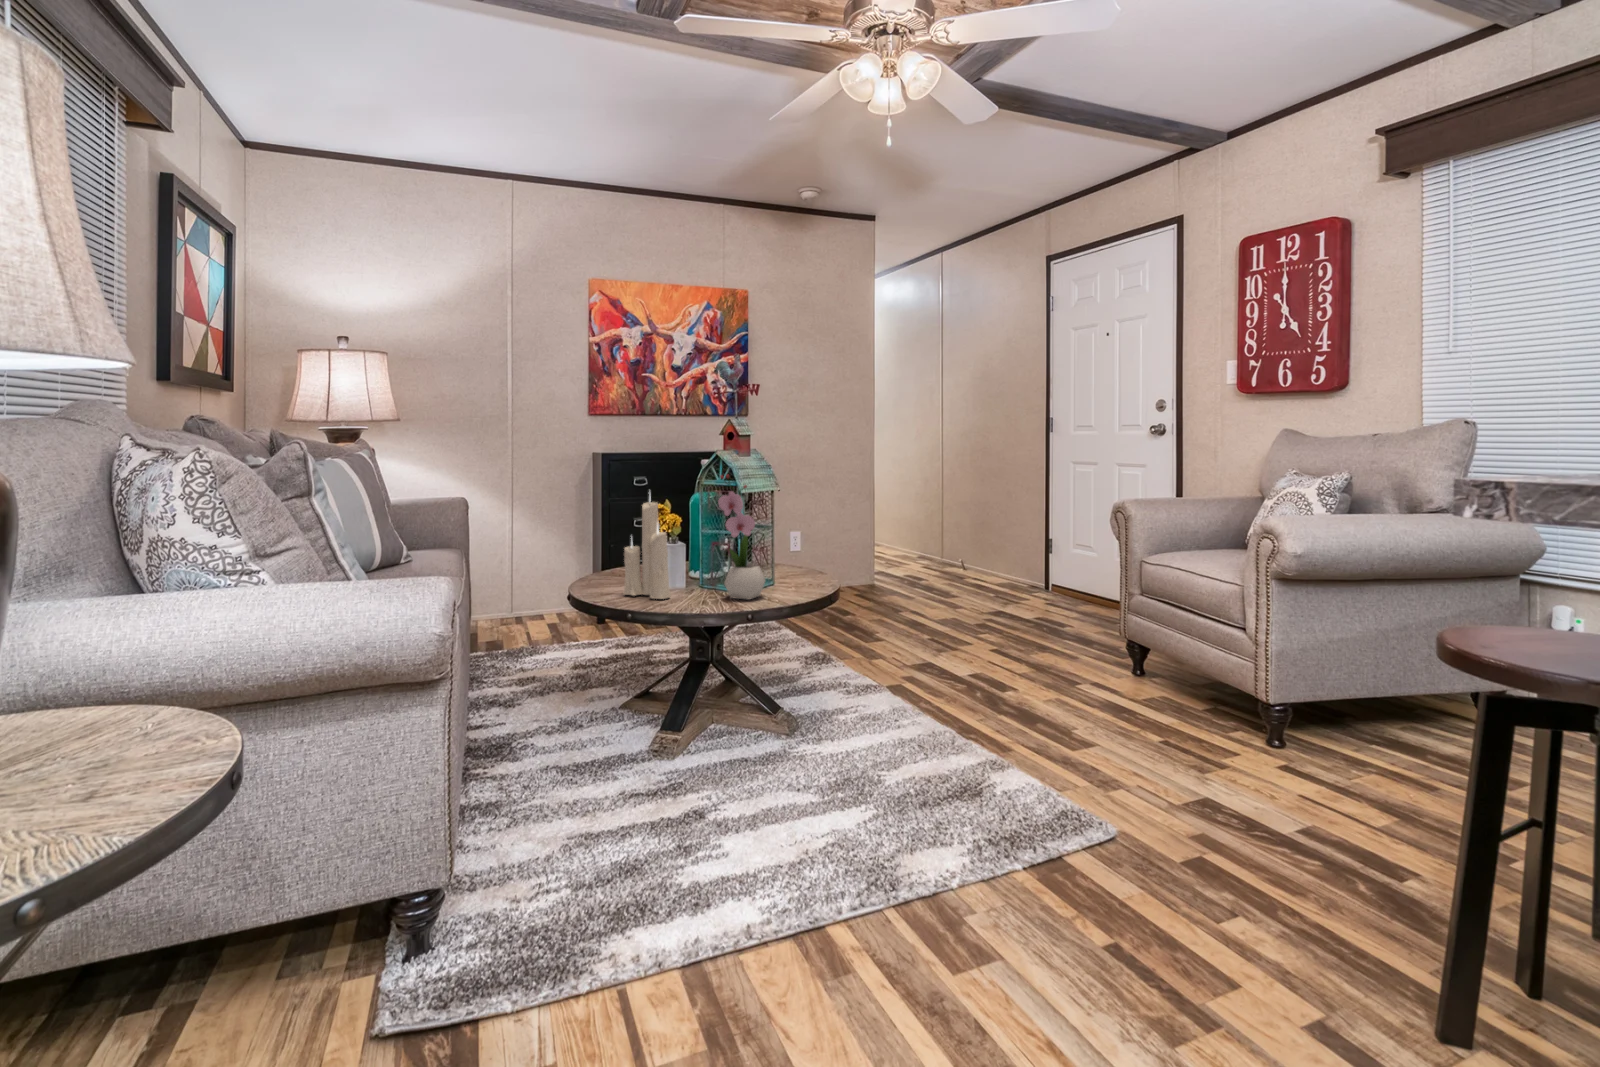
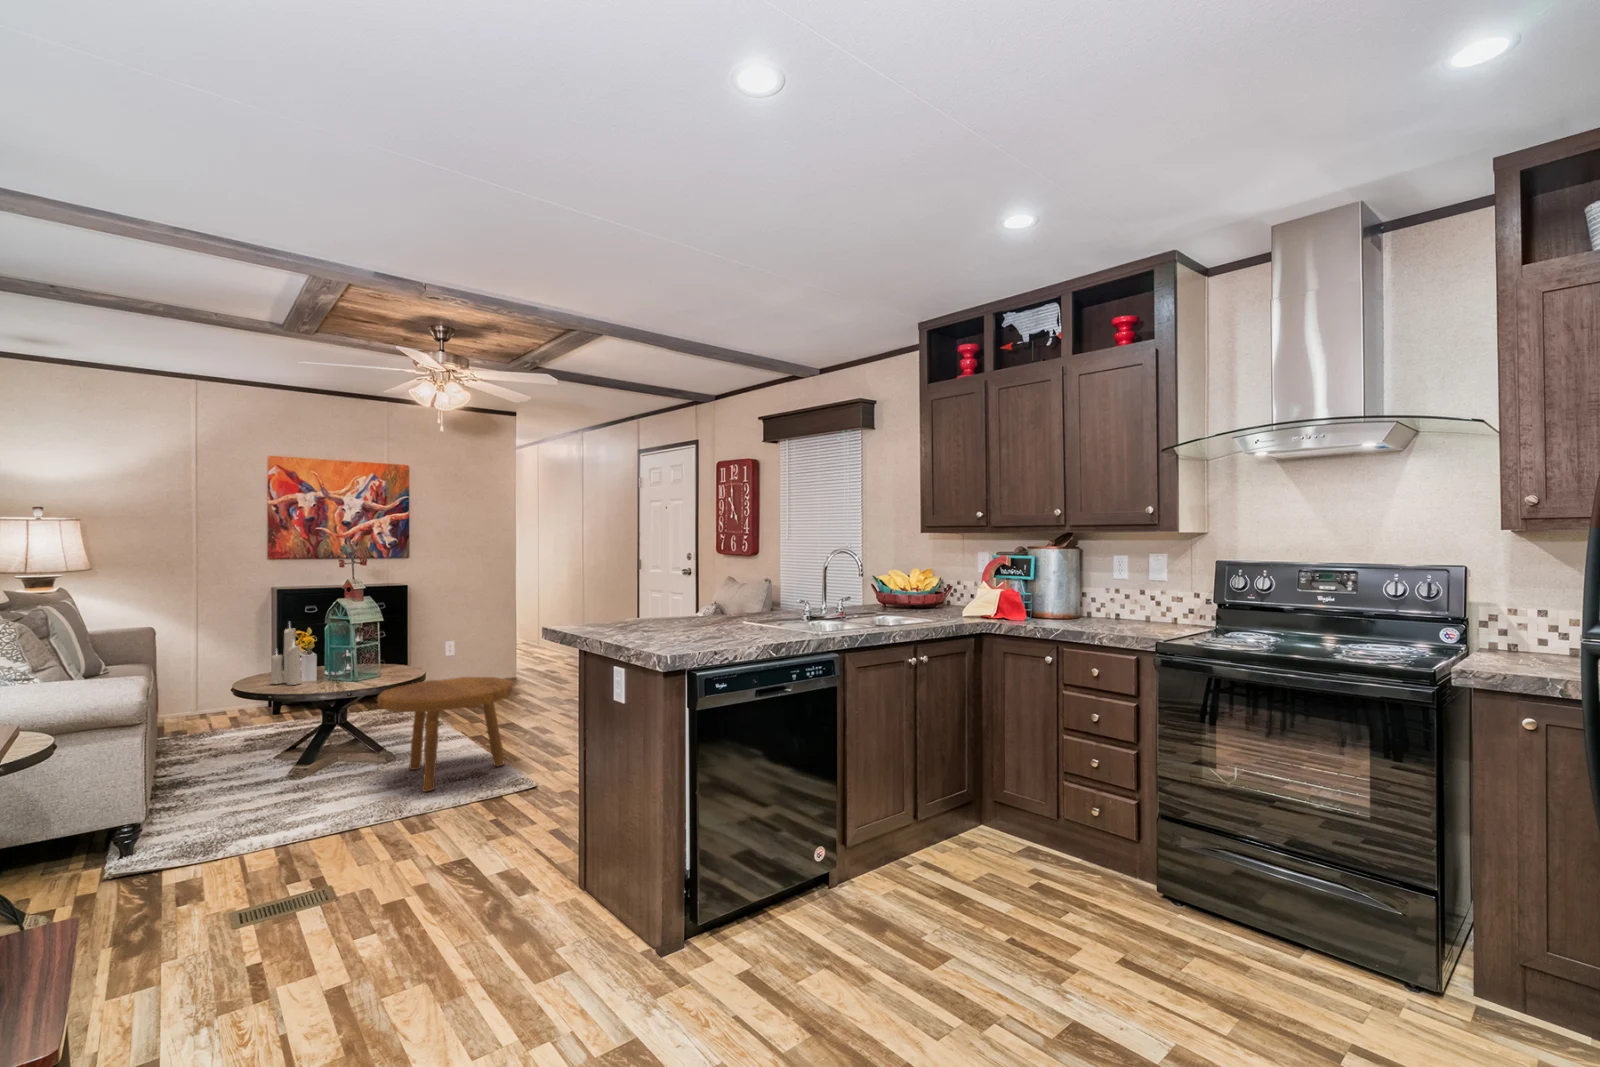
flower arrangement: present [718,475,765,599] -> none [333,611,369,681]
footstool: none [803,605,1039,830] -> present [378,677,512,791]

